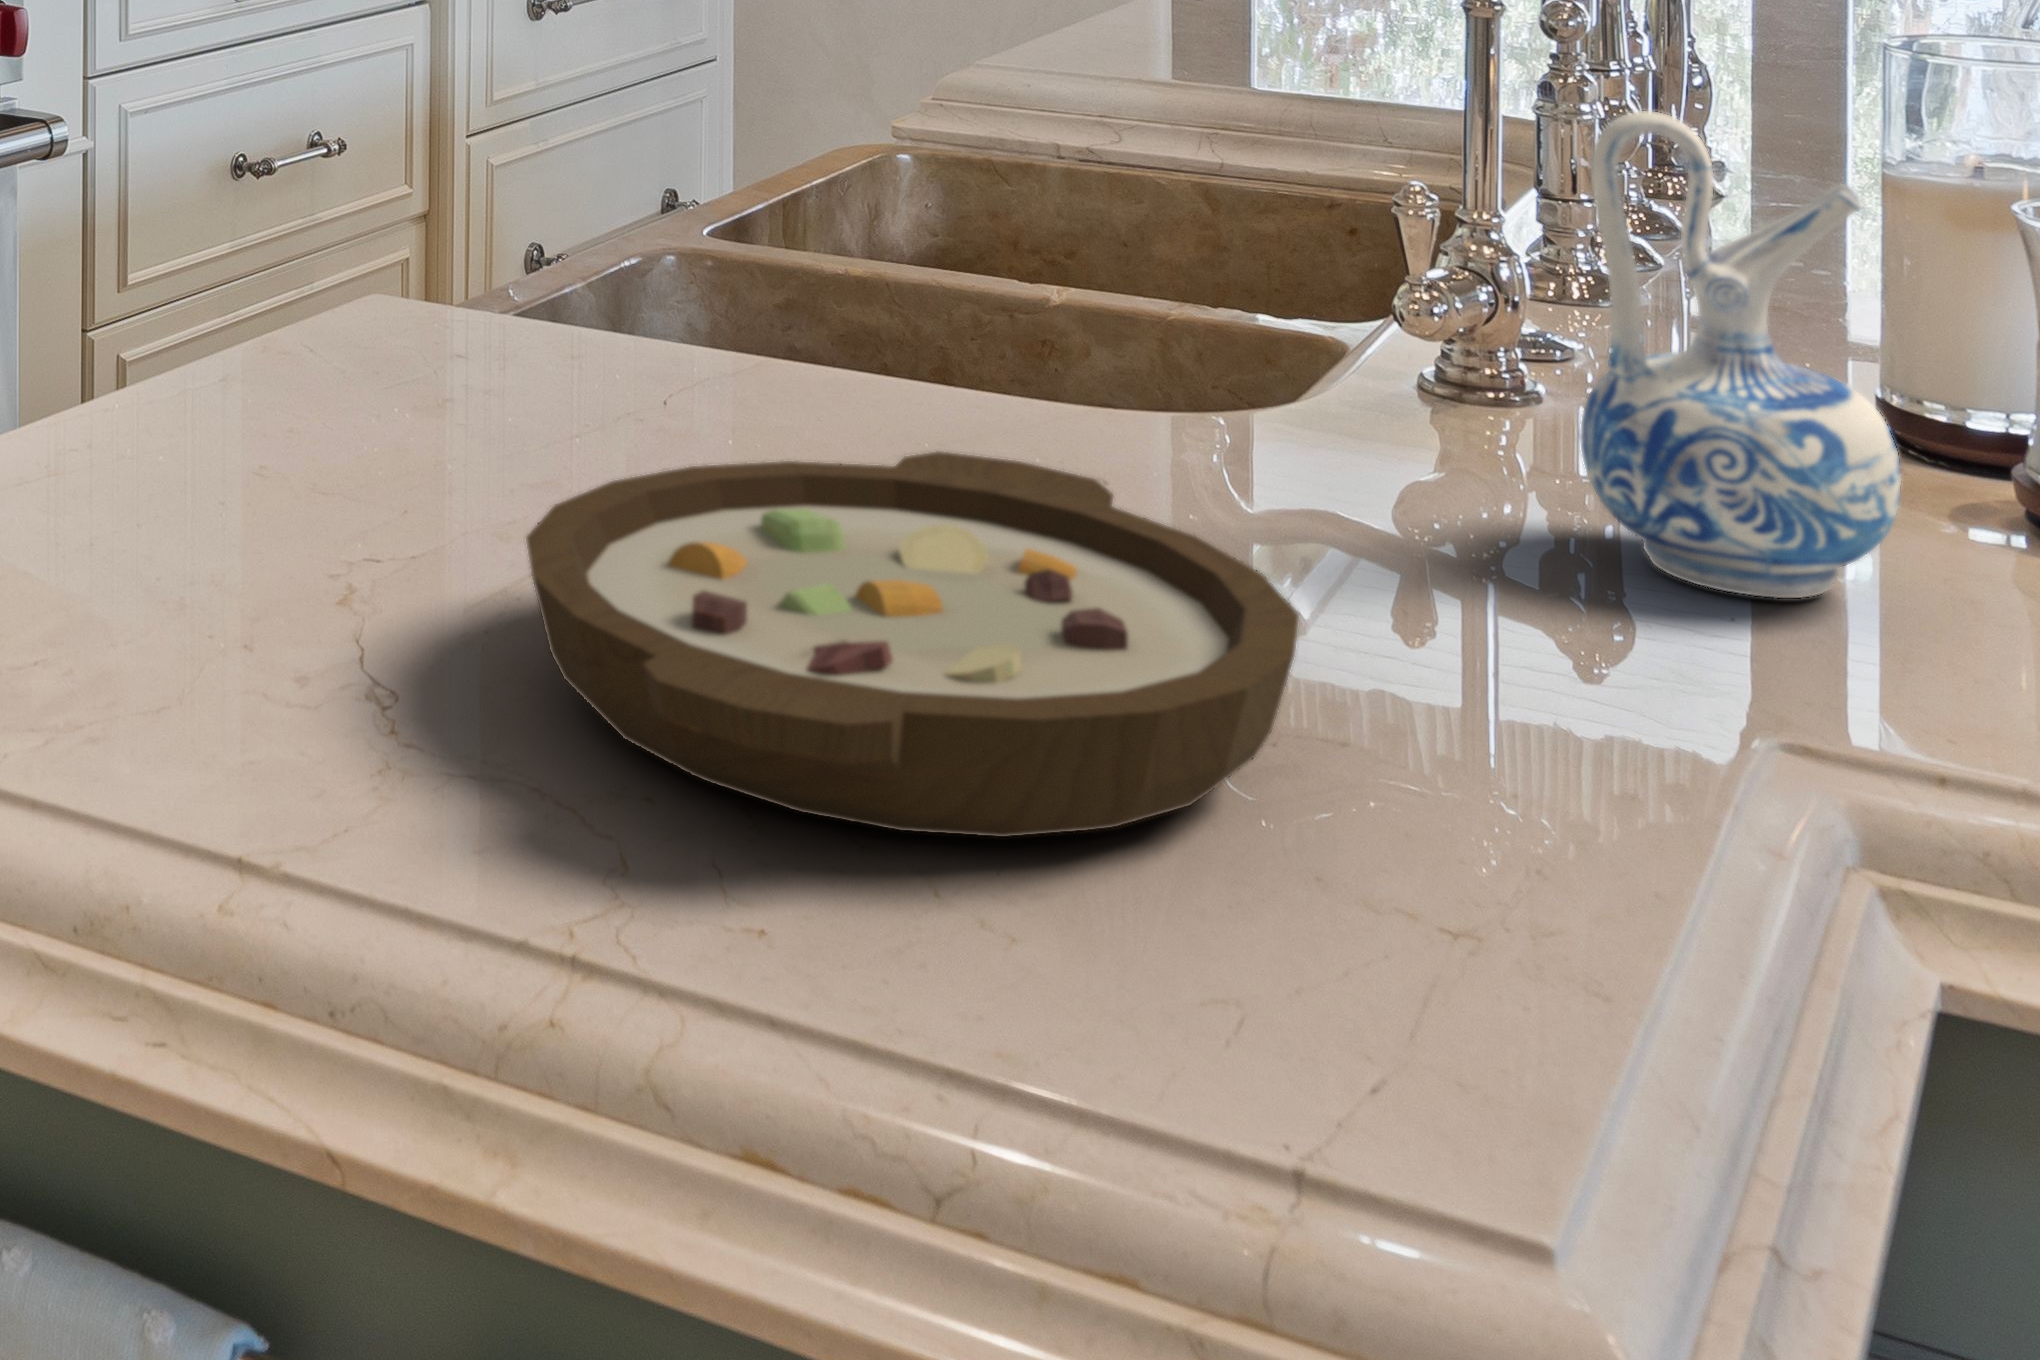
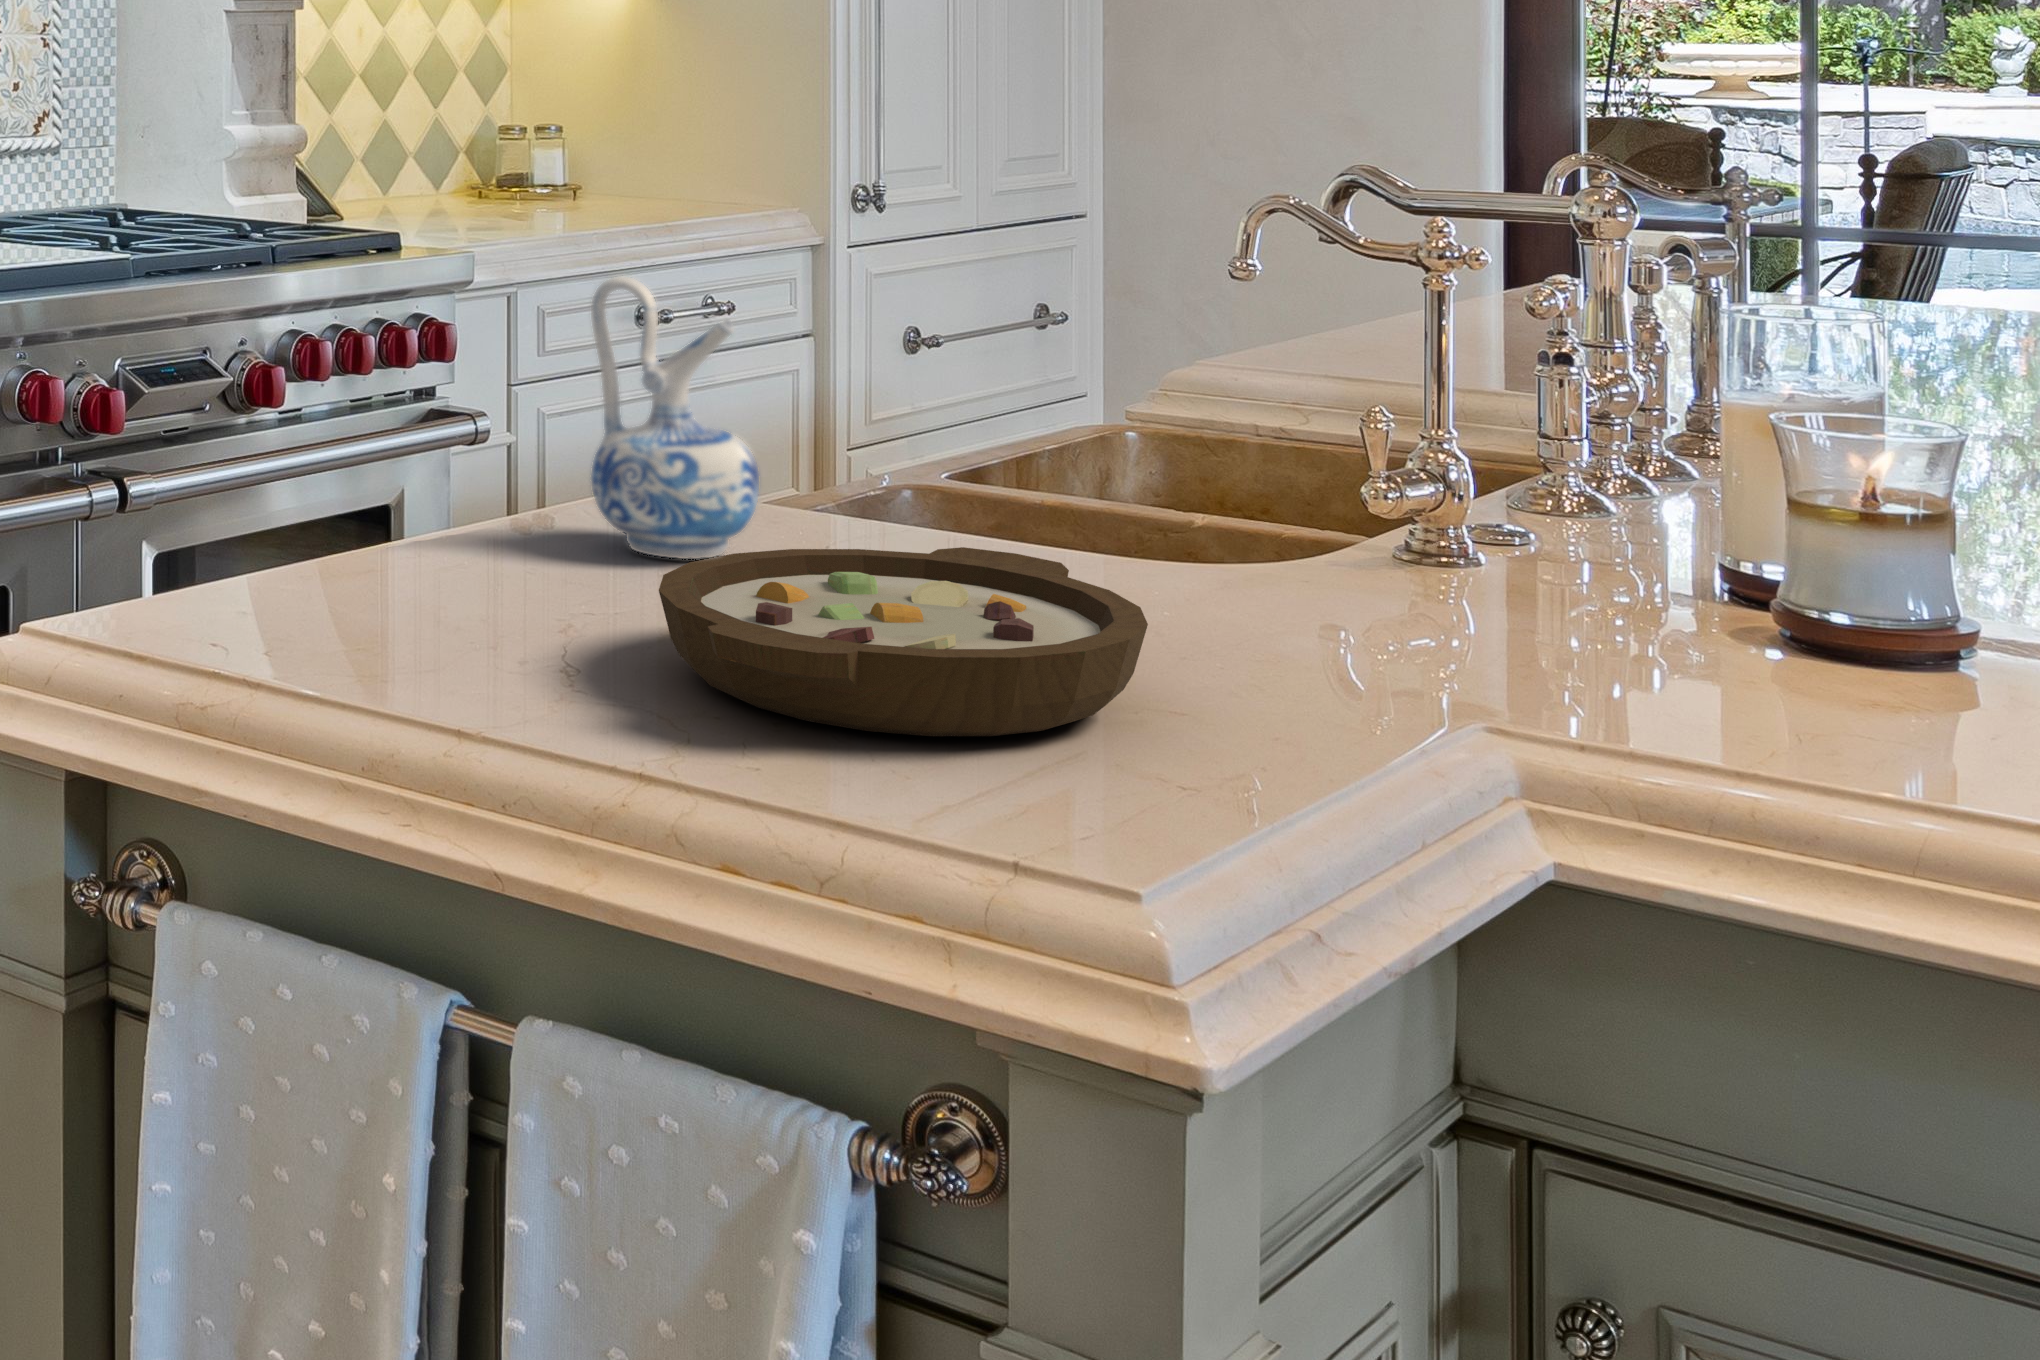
ceramic pitcher: present [1581,111,1901,598] -> present [591,277,759,559]

